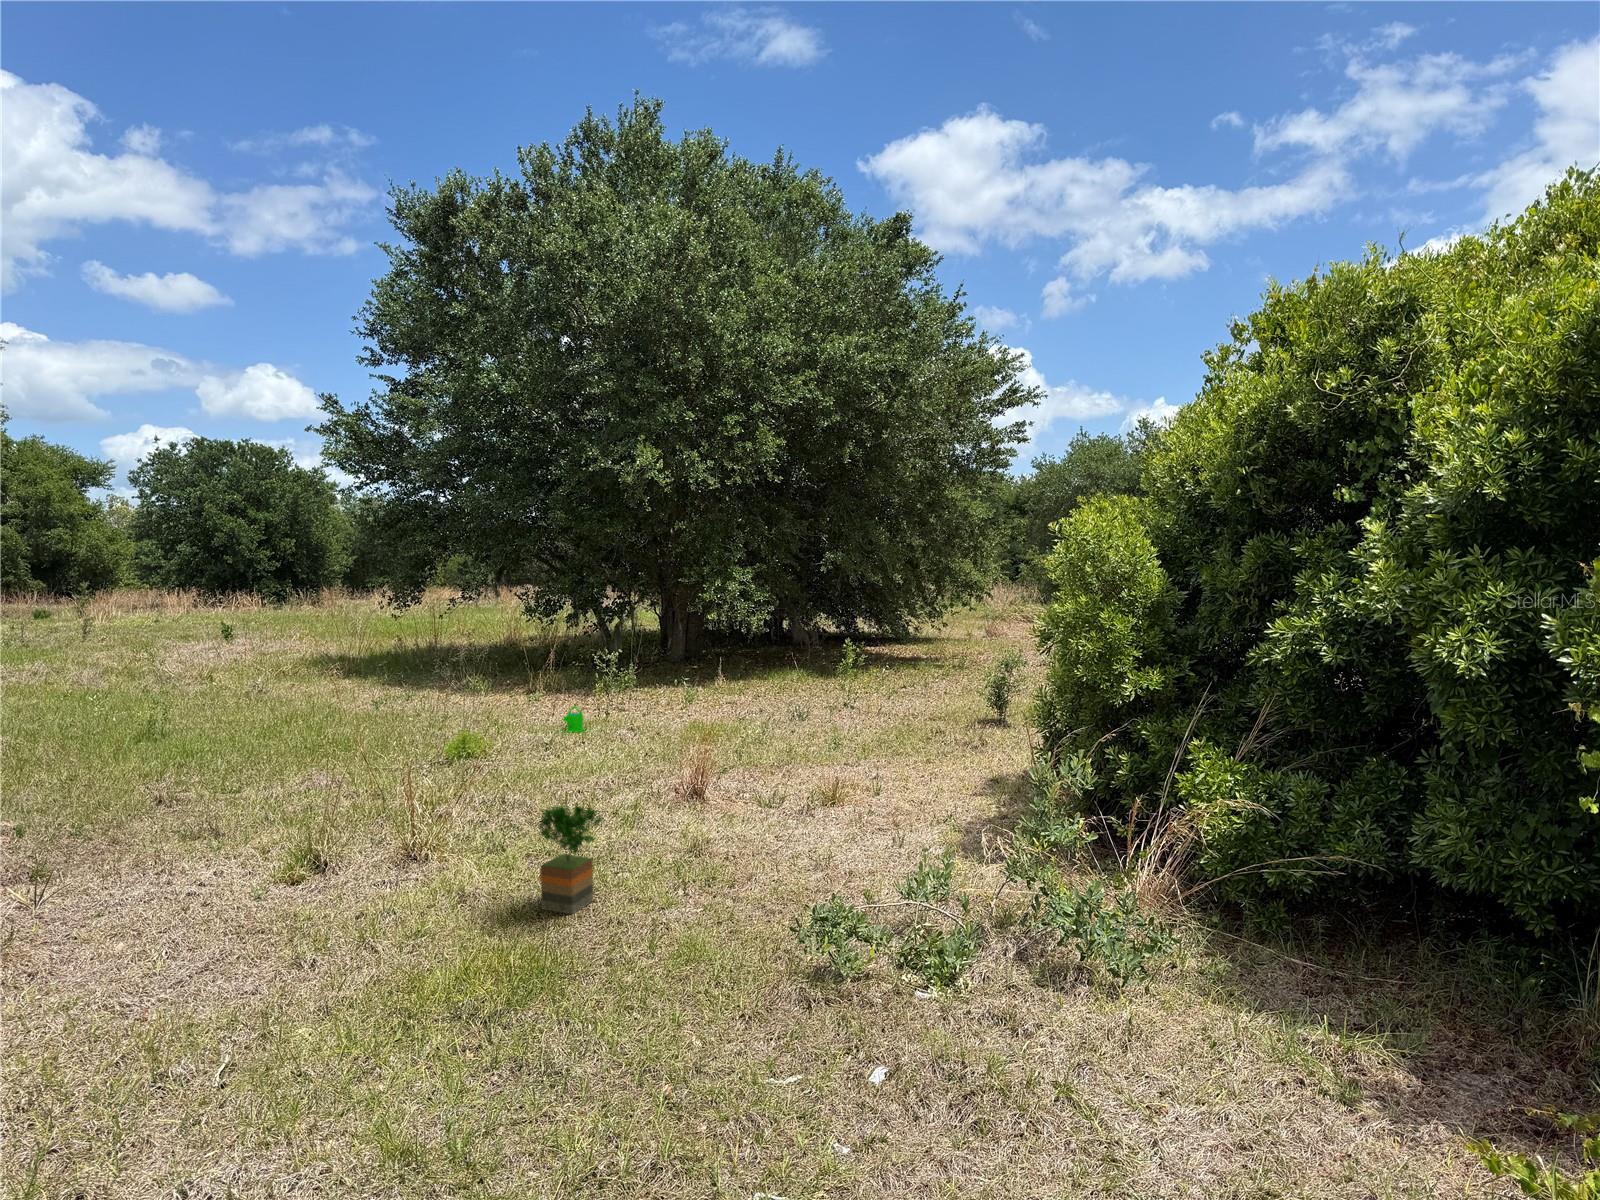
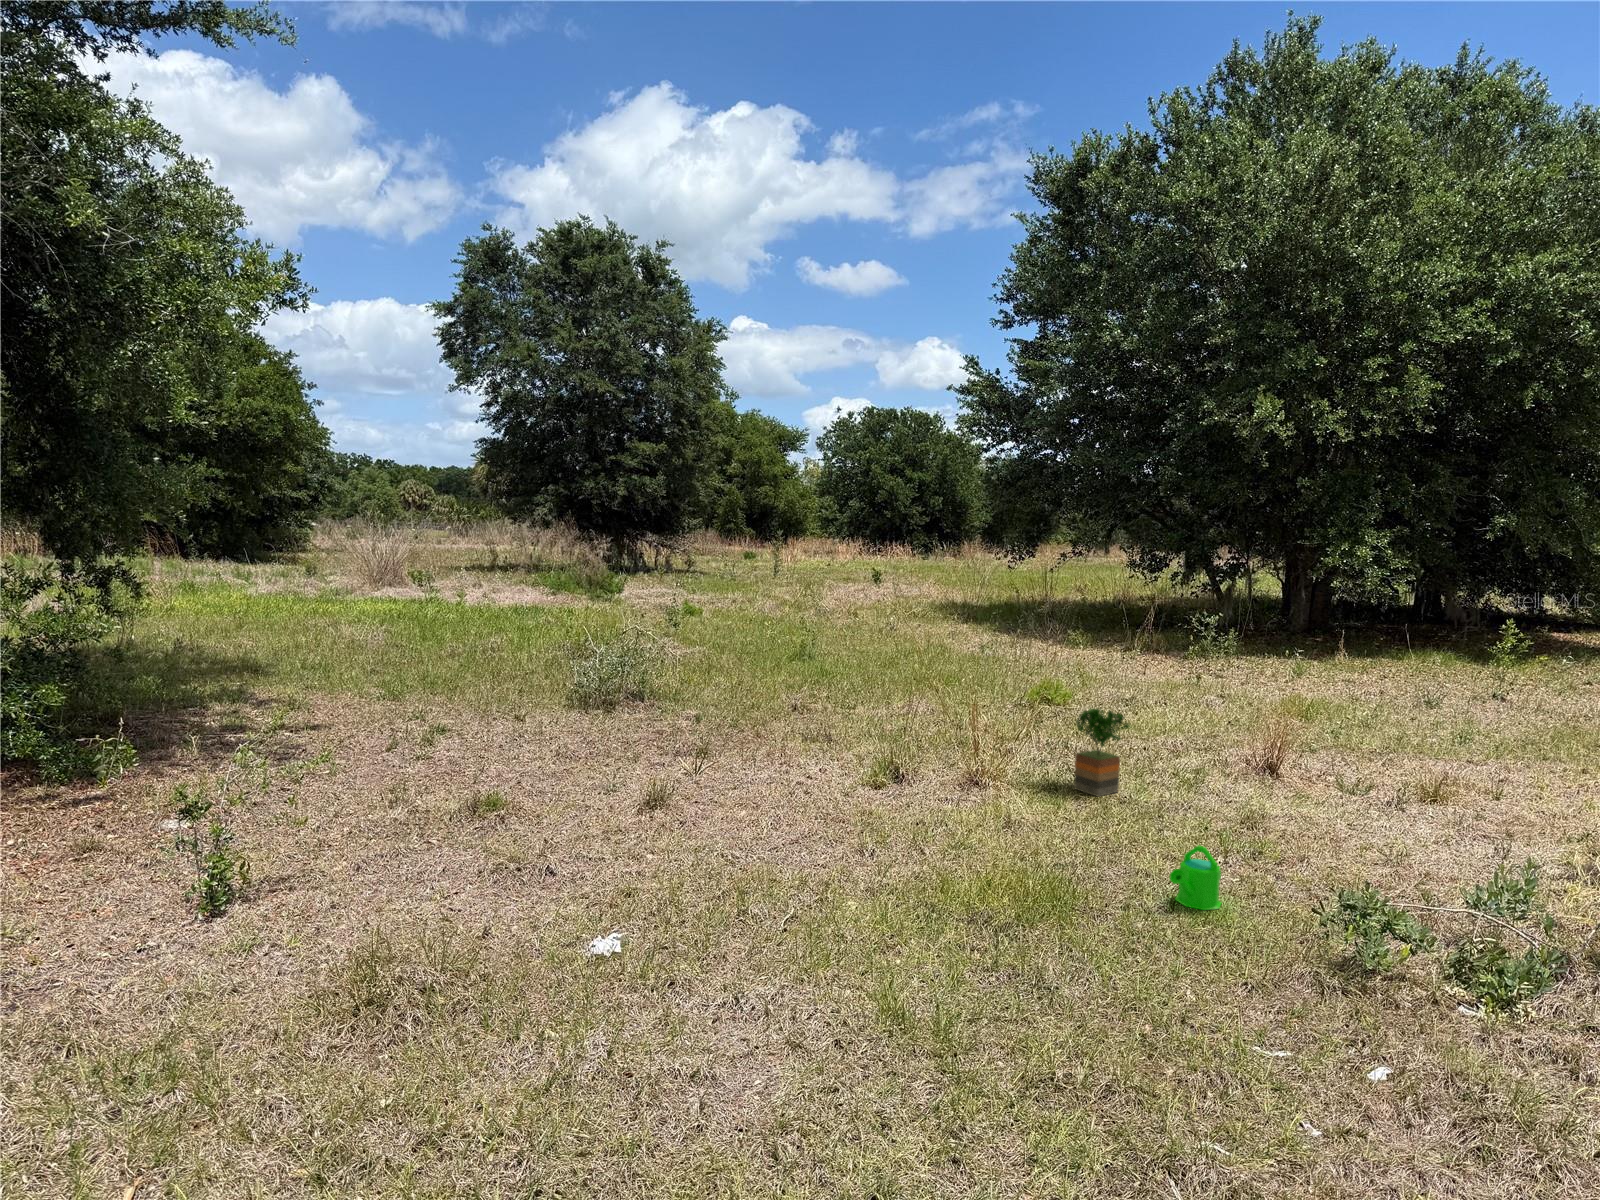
watering can: present [563,706,584,732] -> present [1169,845,1221,910]

